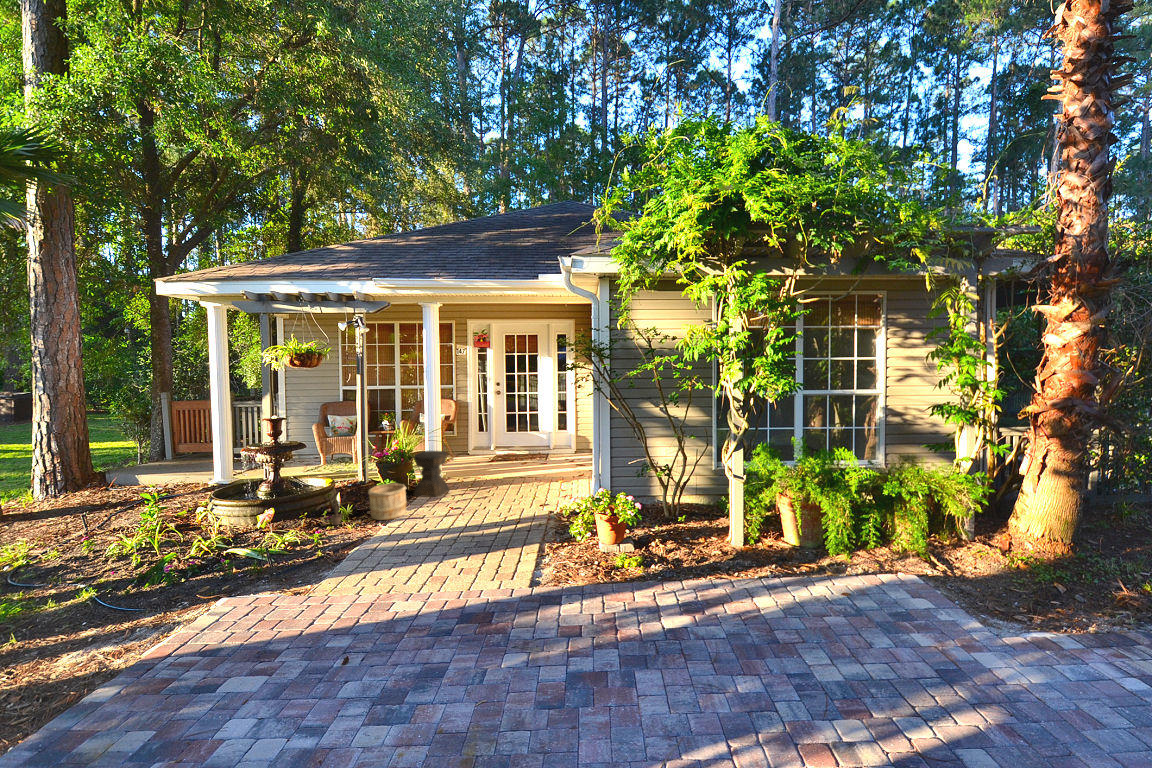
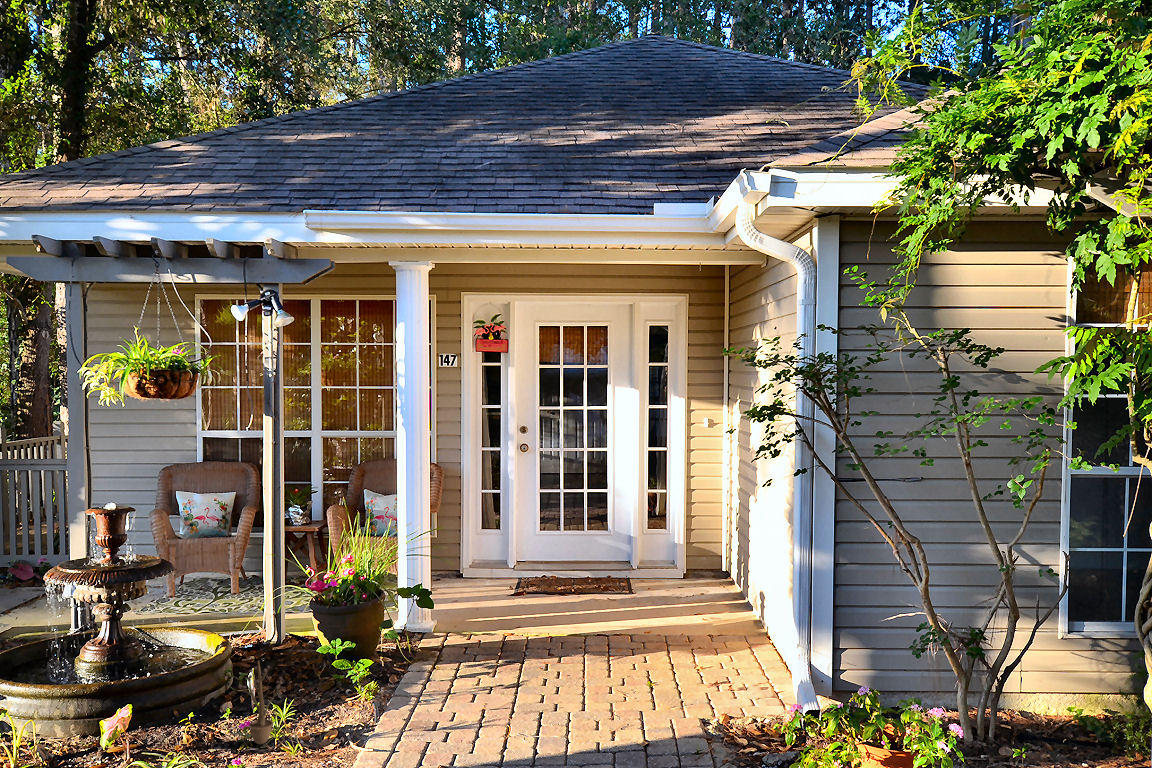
stool: present [413,451,449,497] -> none [393,573,464,674]
wooden bucket: present [368,483,406,520] -> none [322,648,403,732]

